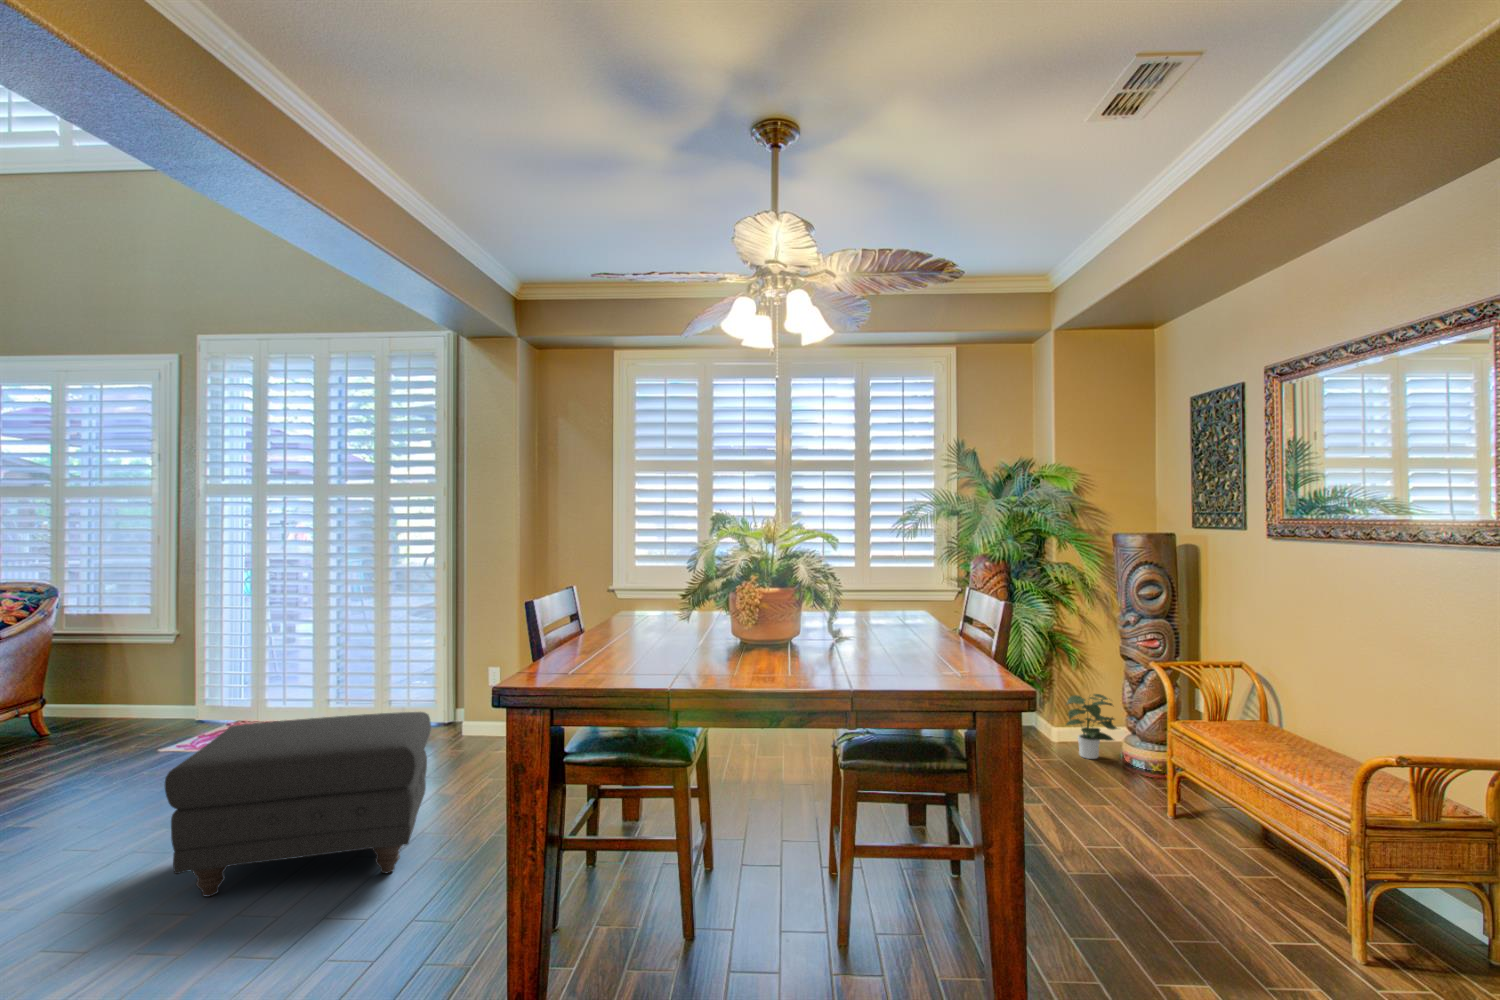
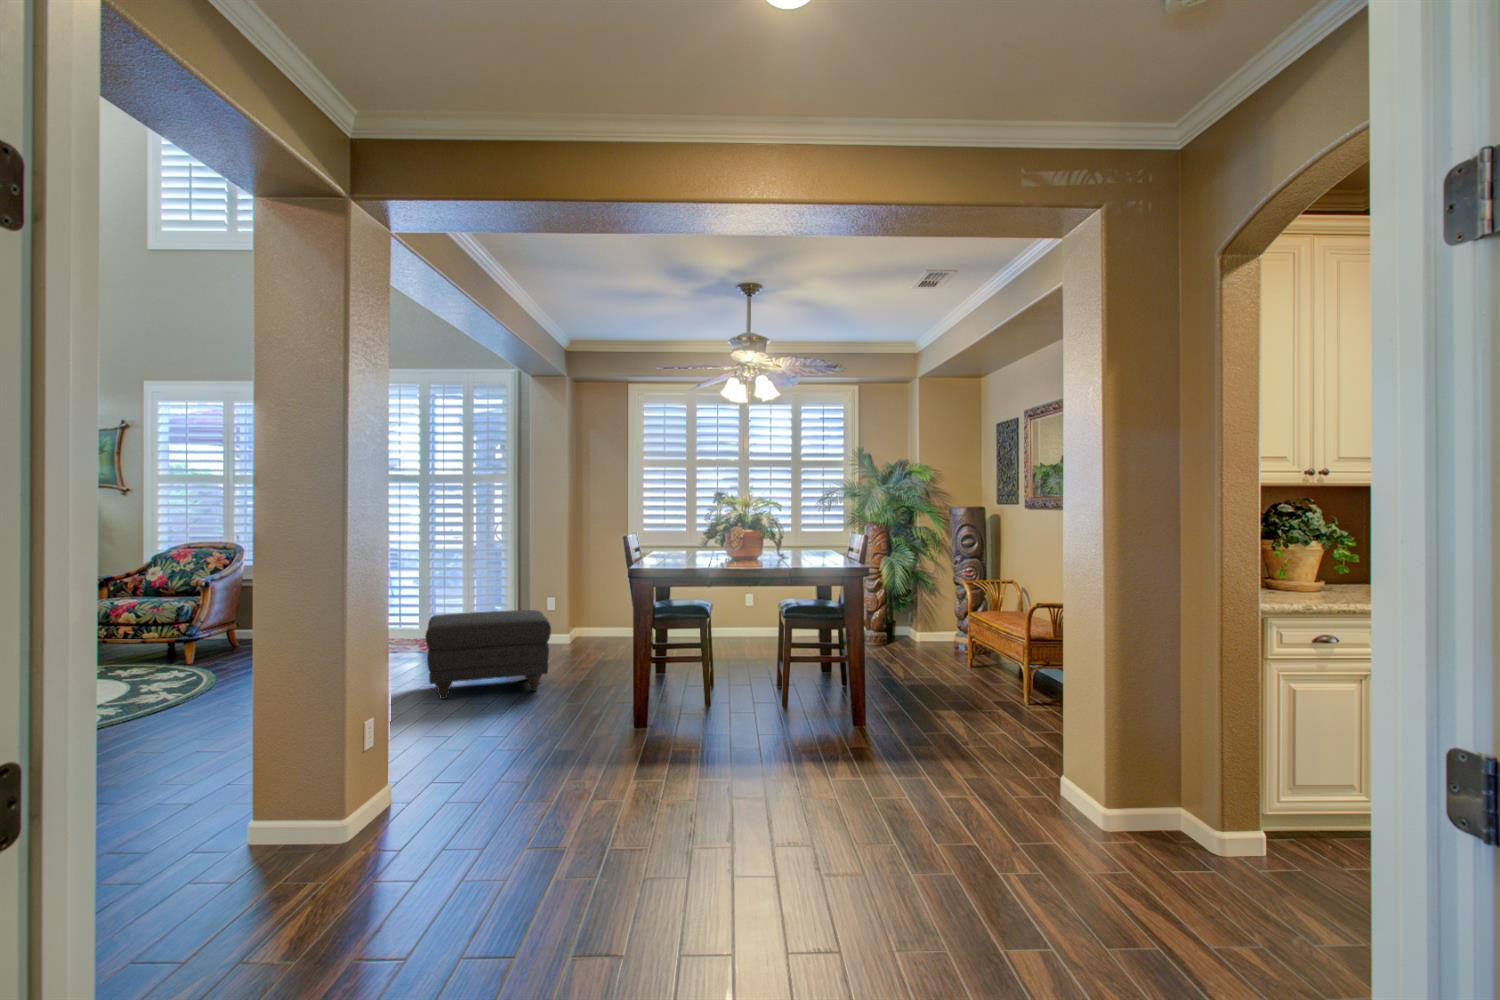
potted plant: present [1066,694,1117,759] -> none [920,607,952,647]

